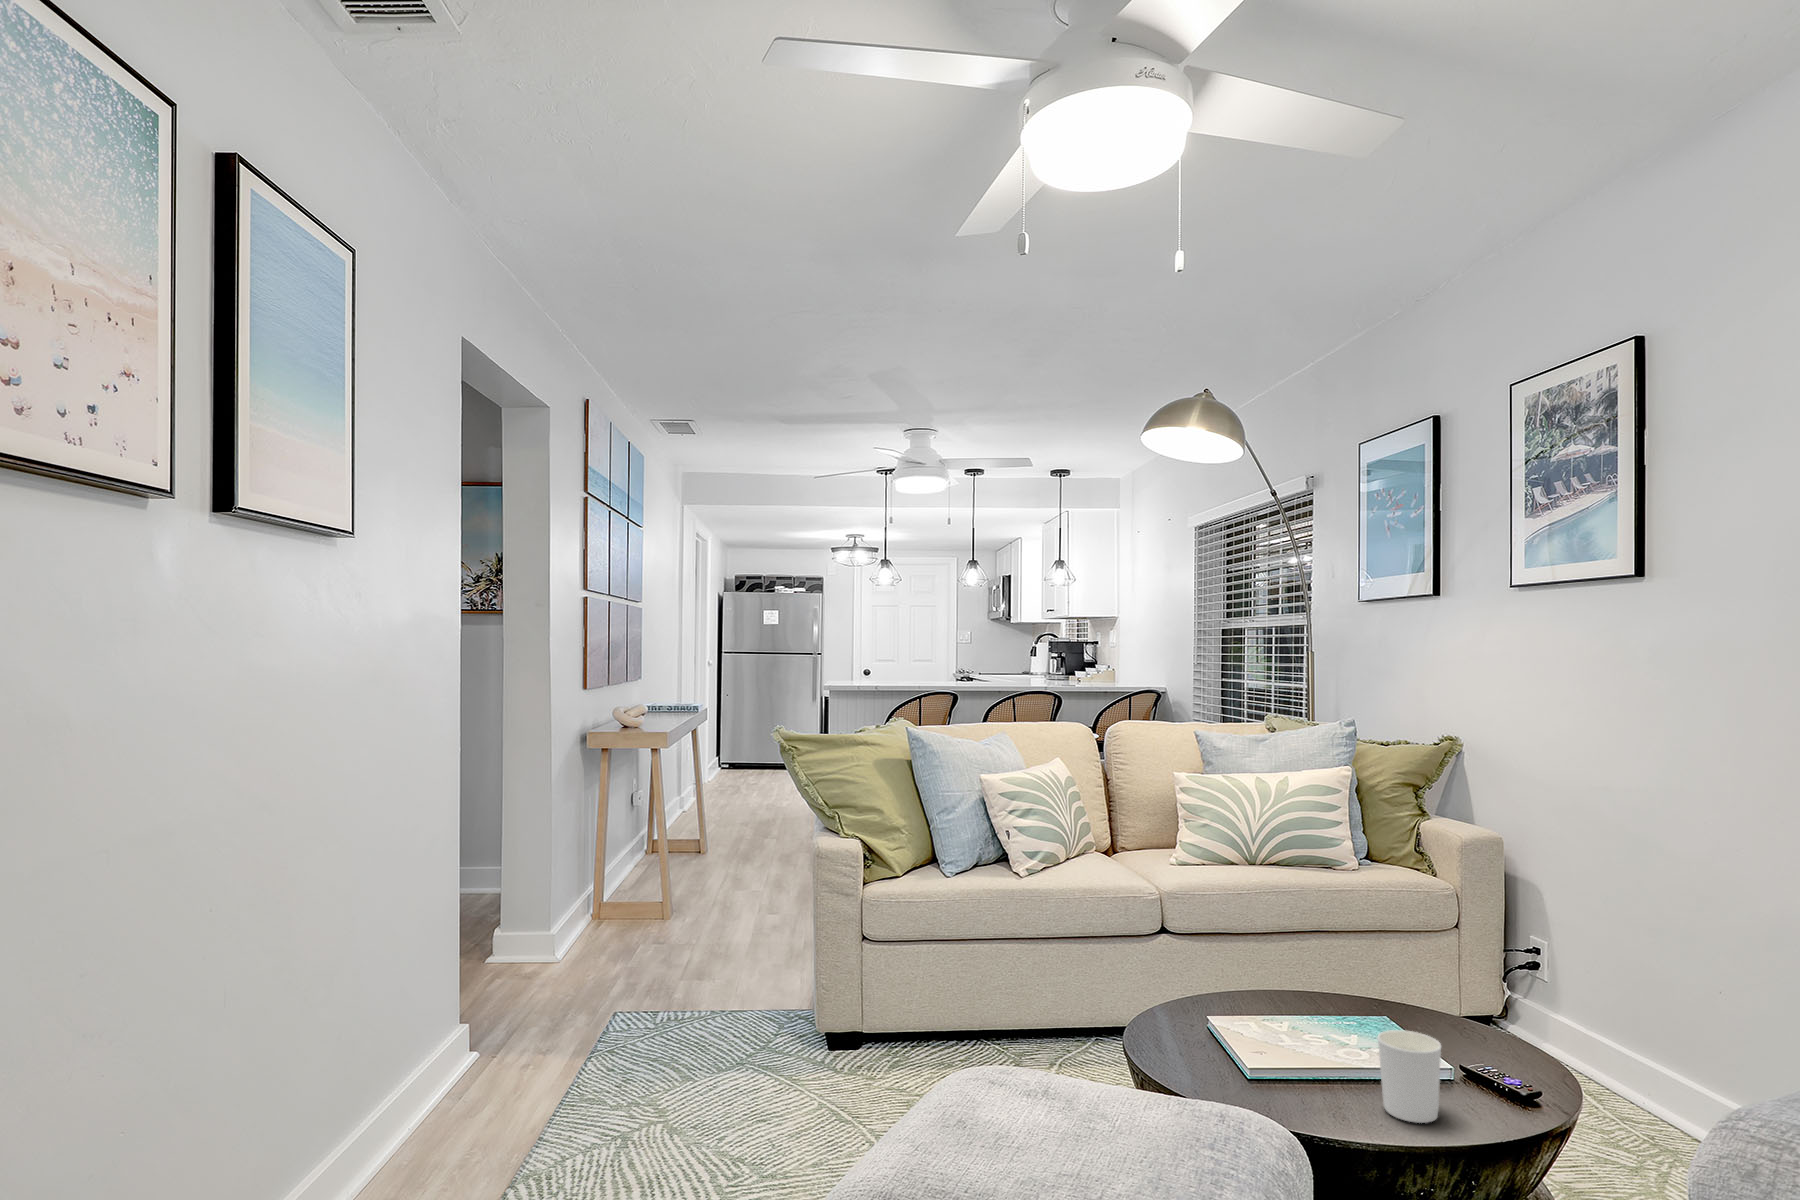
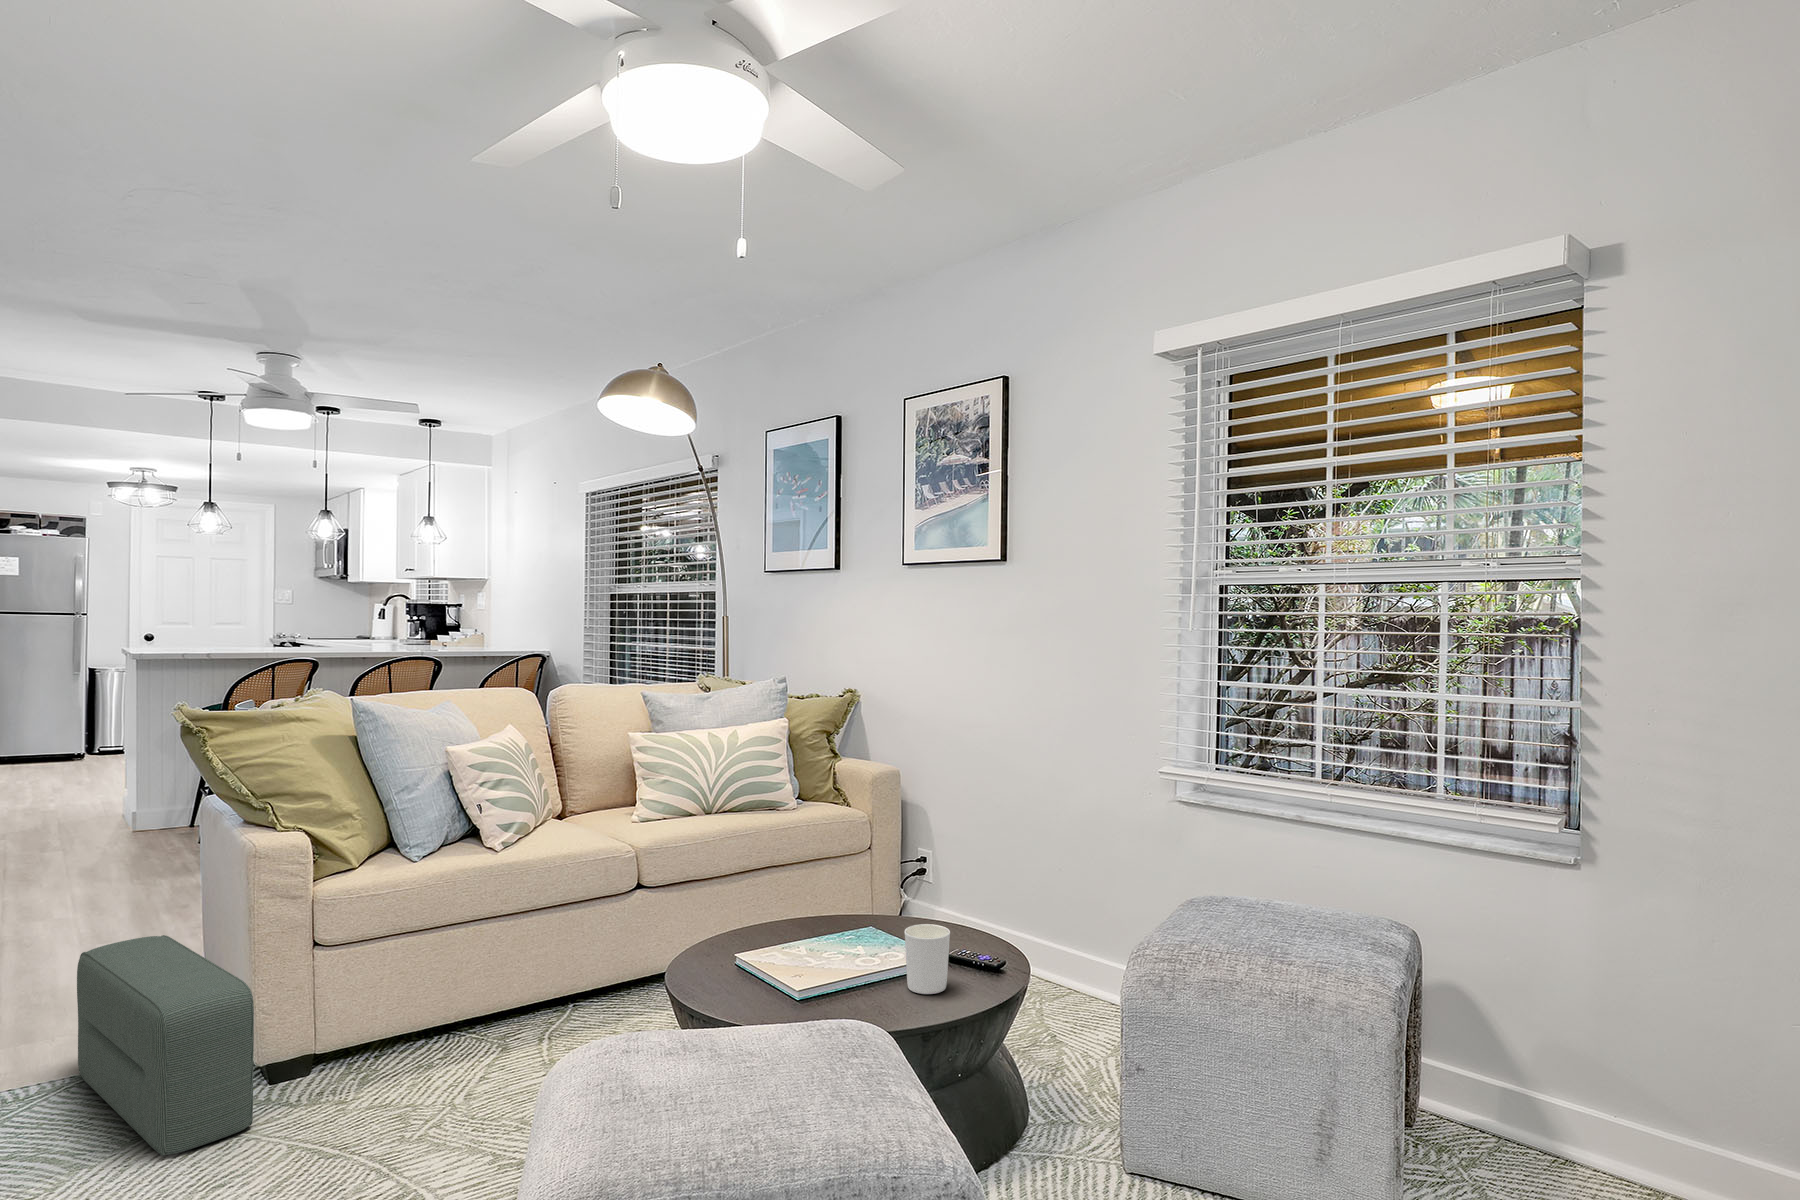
pouf: none [716,908,803,1088] -> present [77,935,254,1156]

